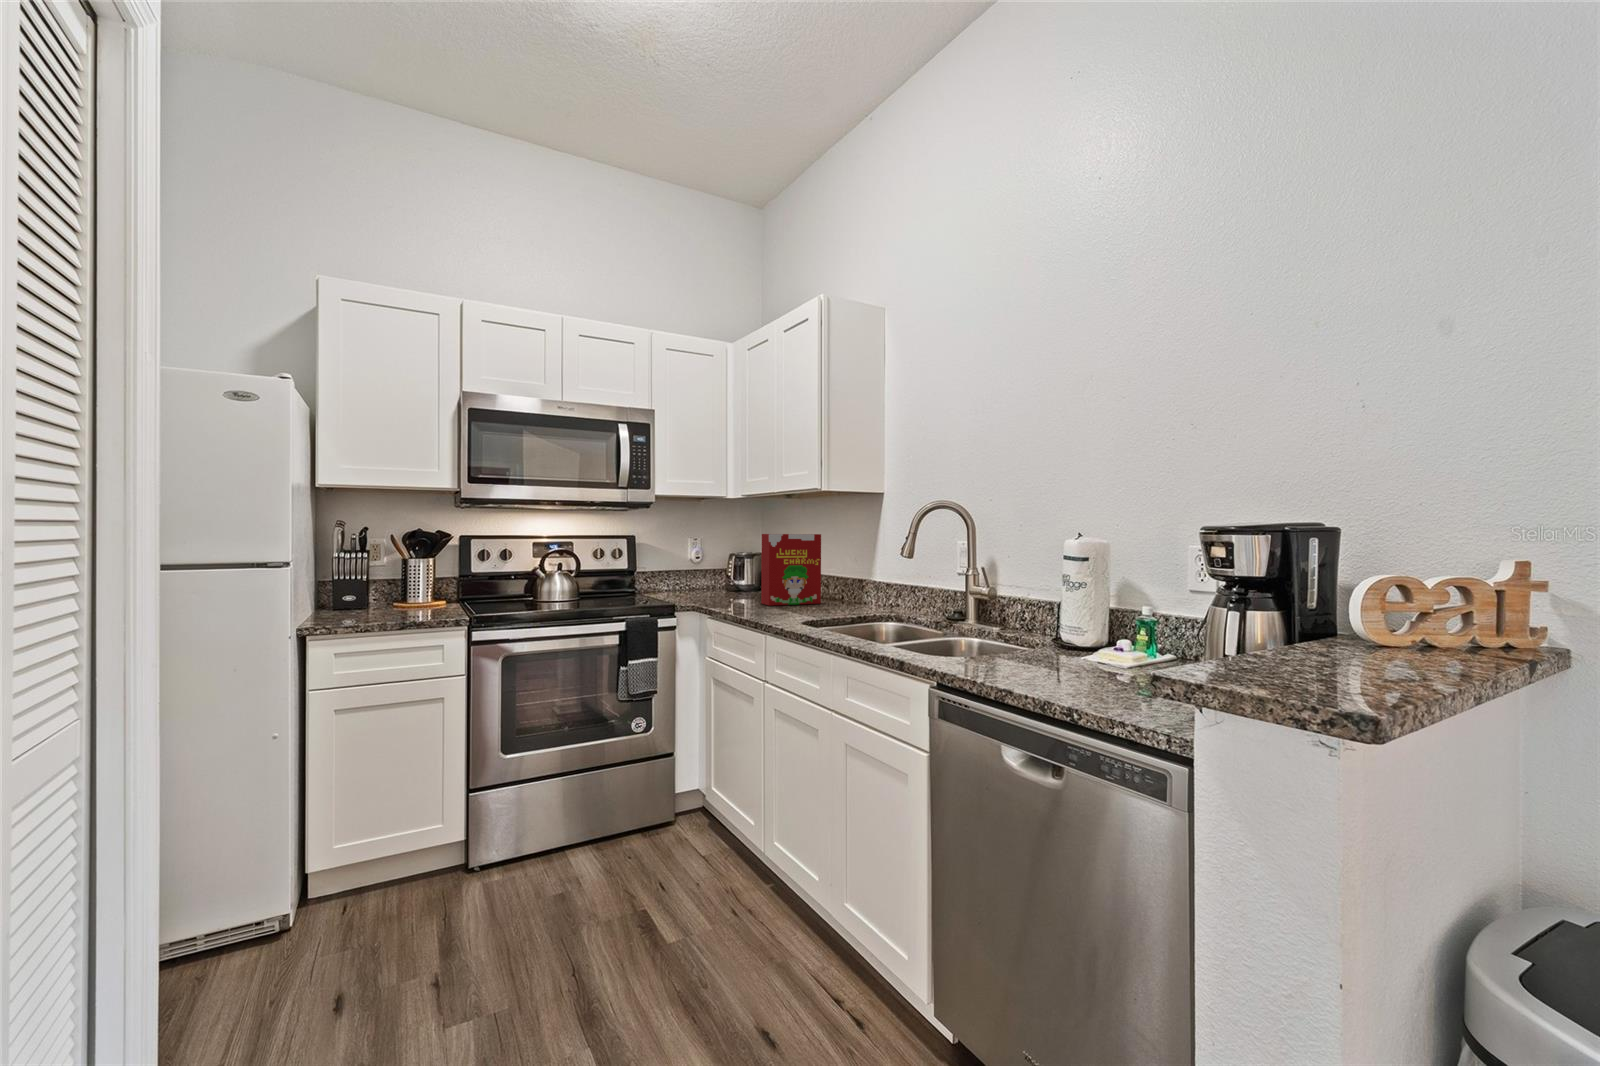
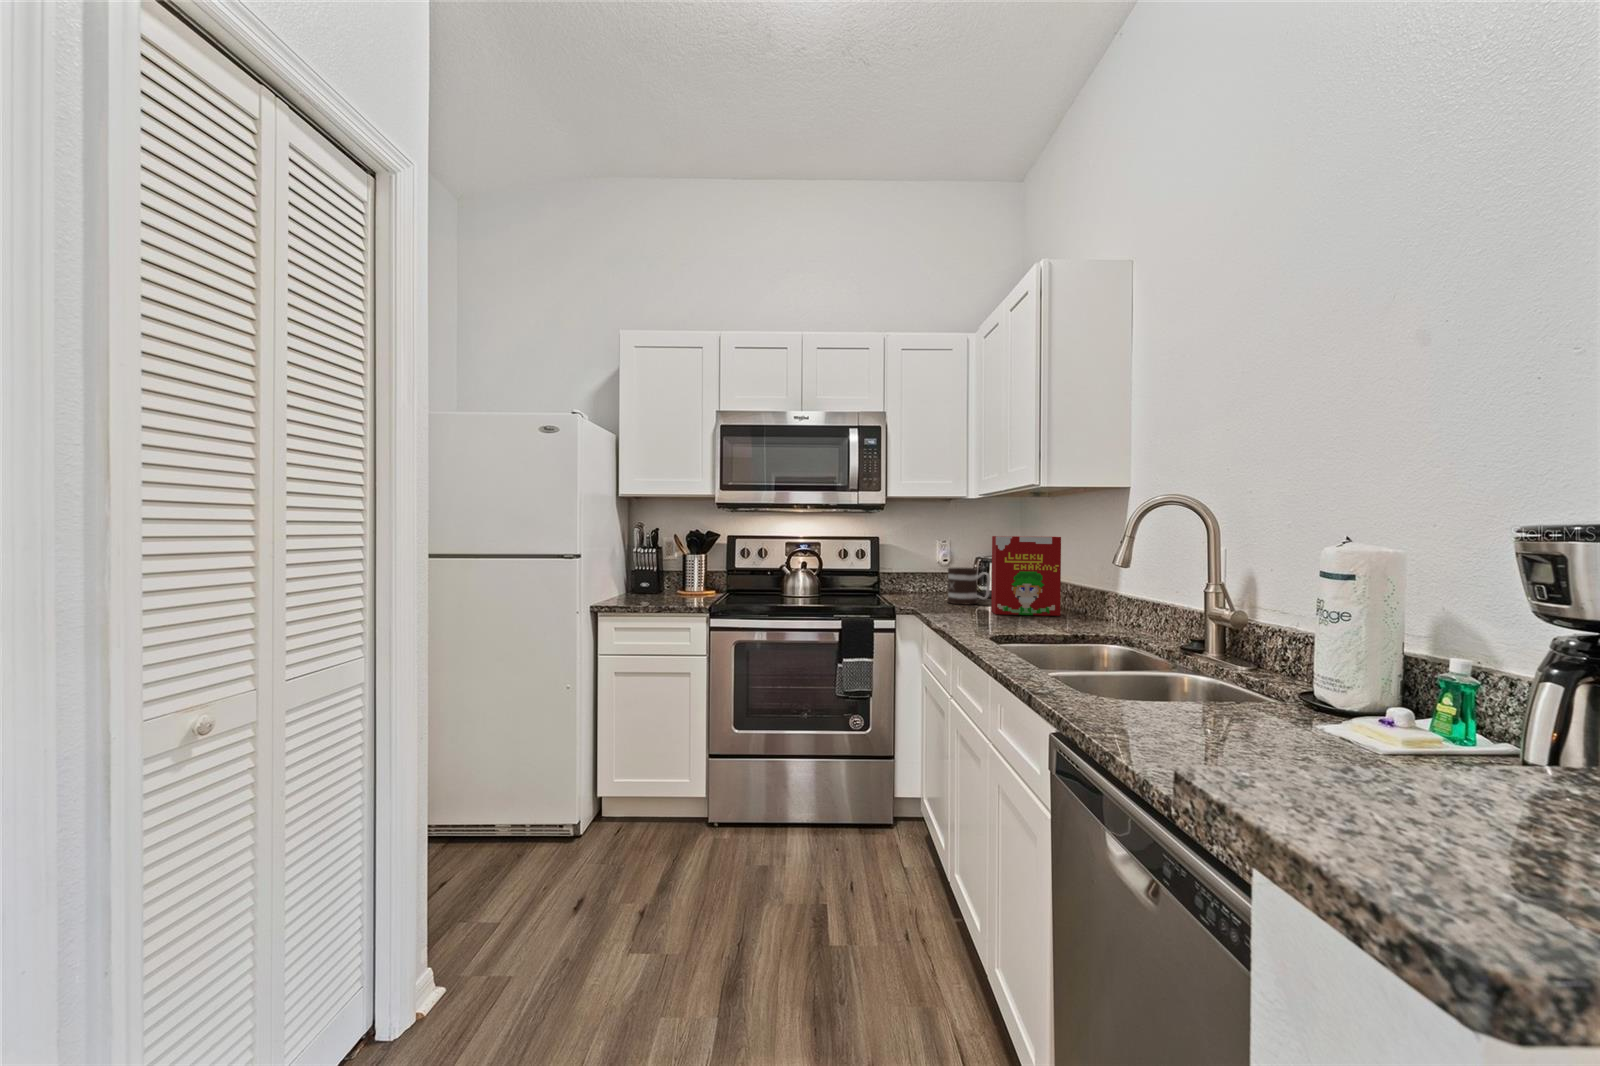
mug: none [712,565,753,599] -> present [947,567,990,605]

